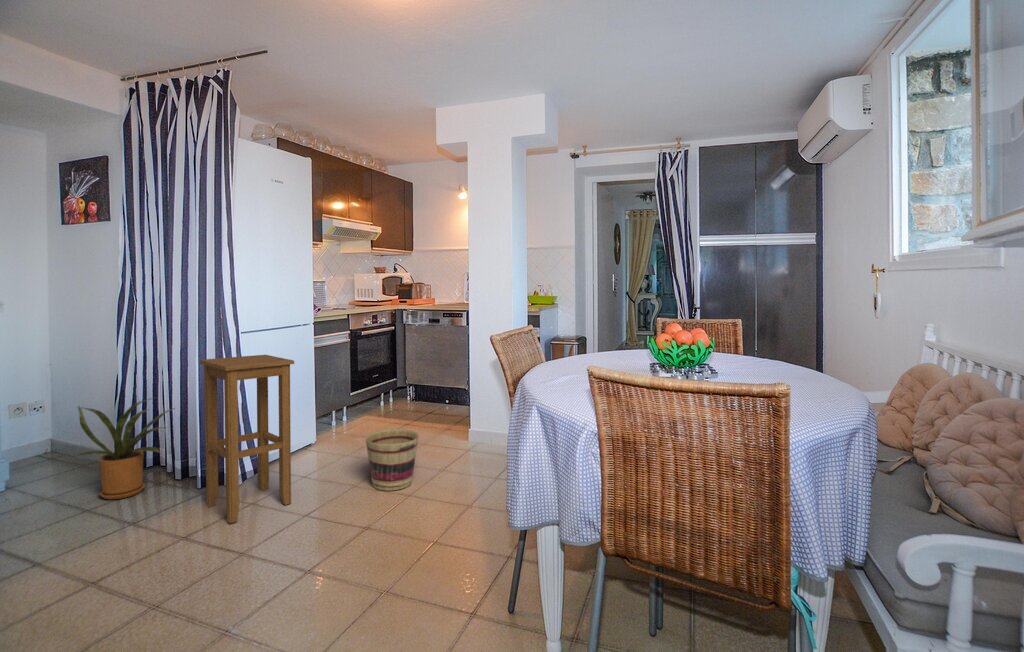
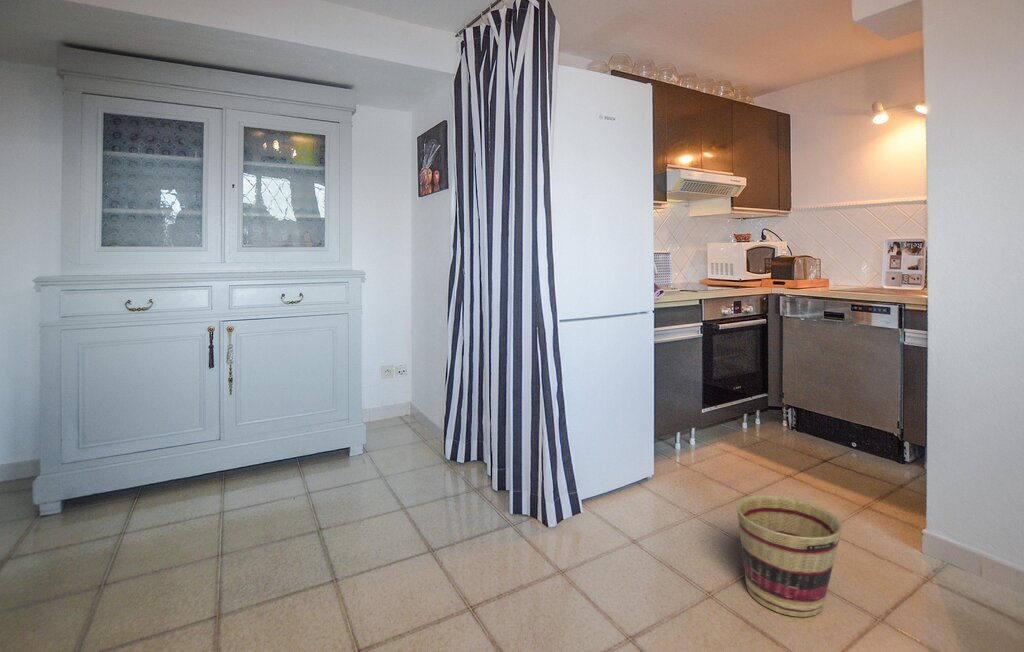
stool: present [200,355,294,523] -> none [509,356,627,599]
house plant: present [75,399,172,499] -> none [399,399,494,512]

